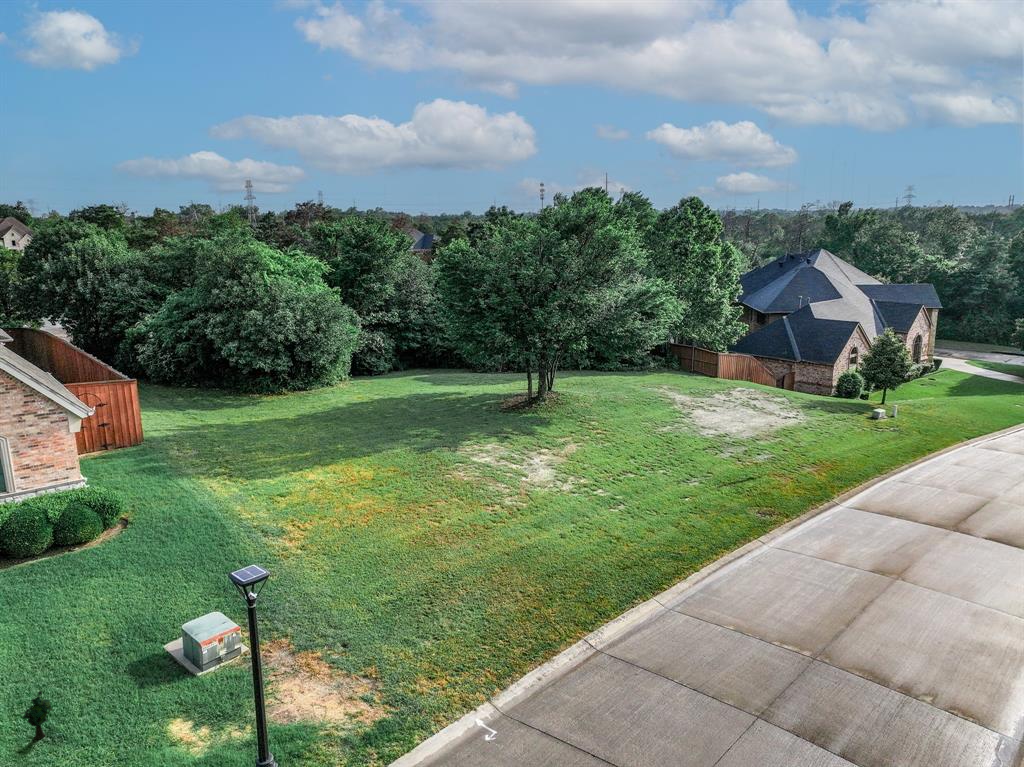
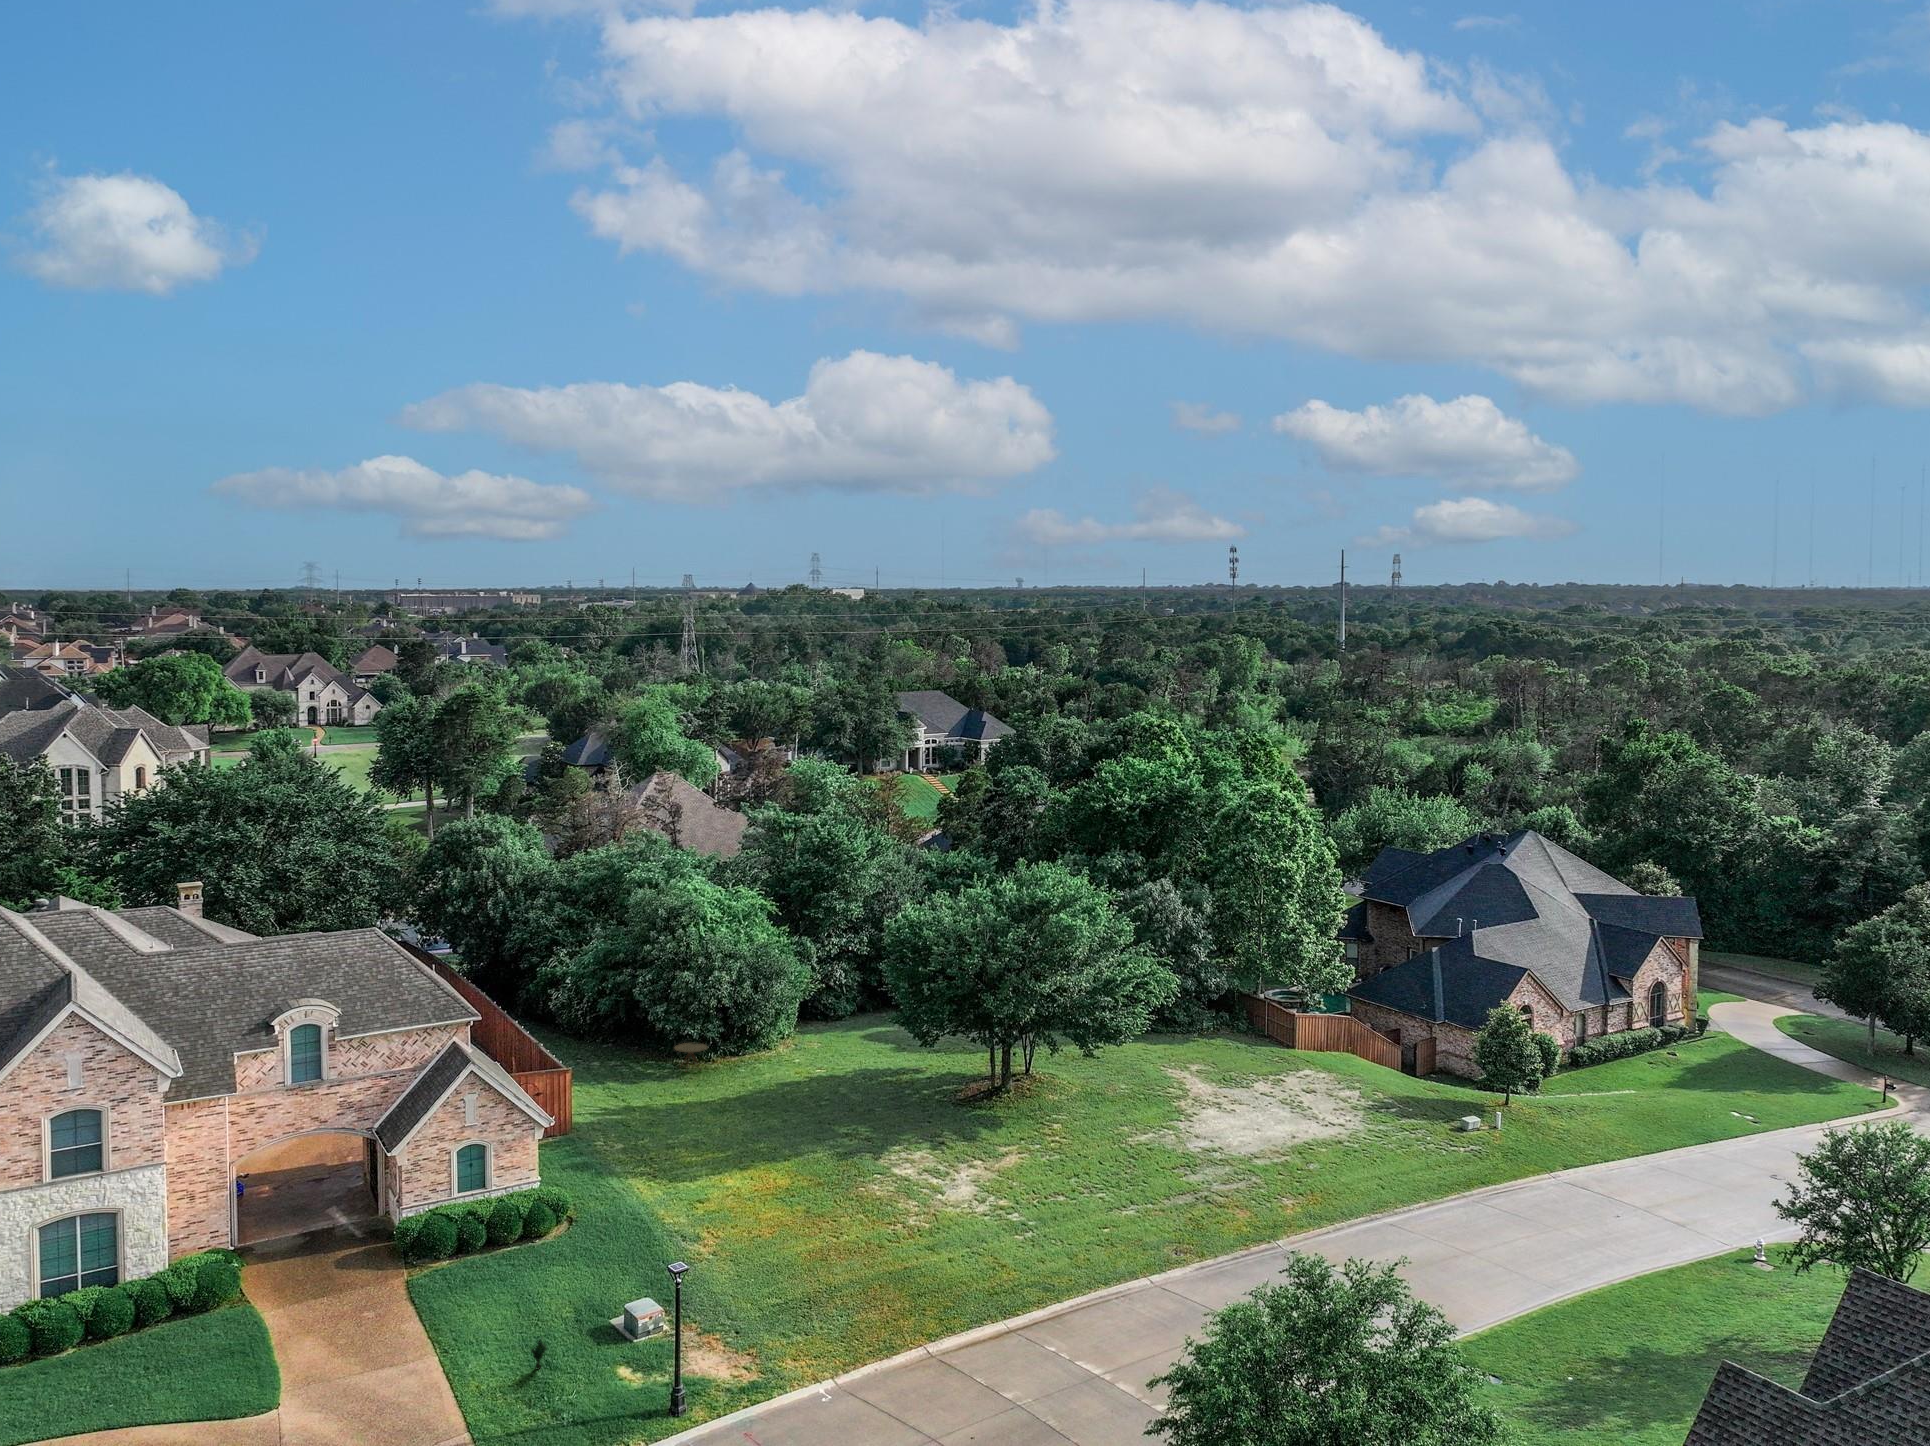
round table: none [250,380,280,404] -> present [675,1043,707,1062]

